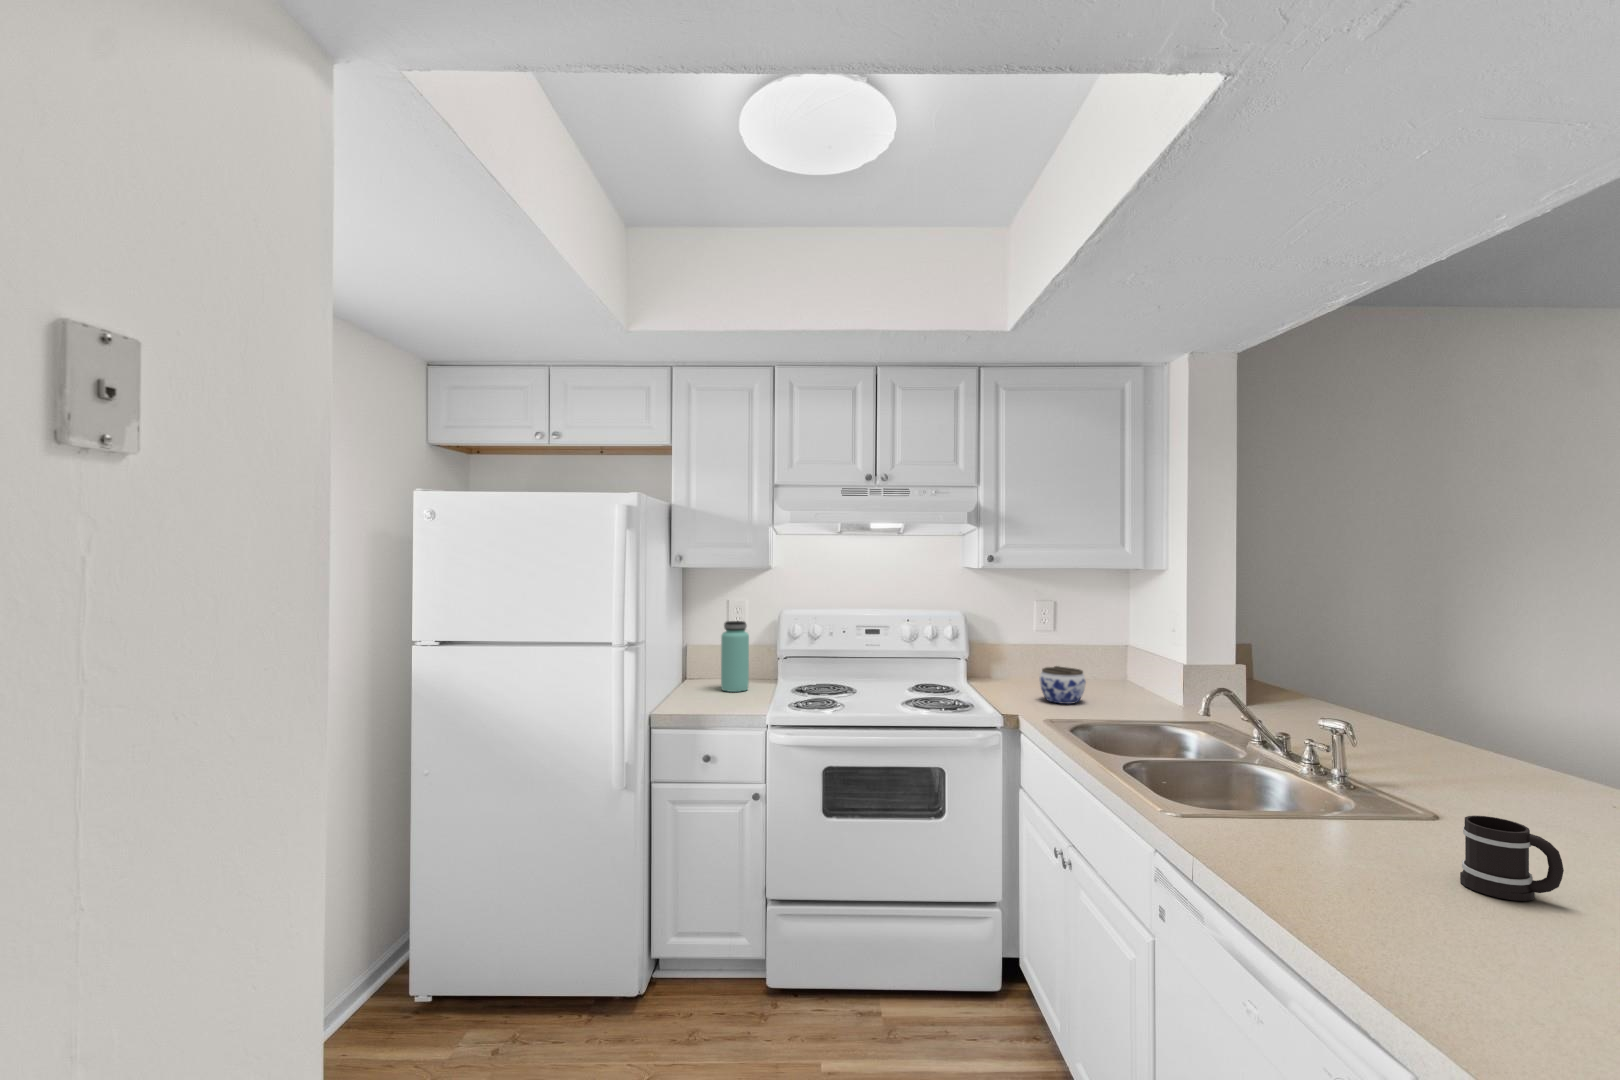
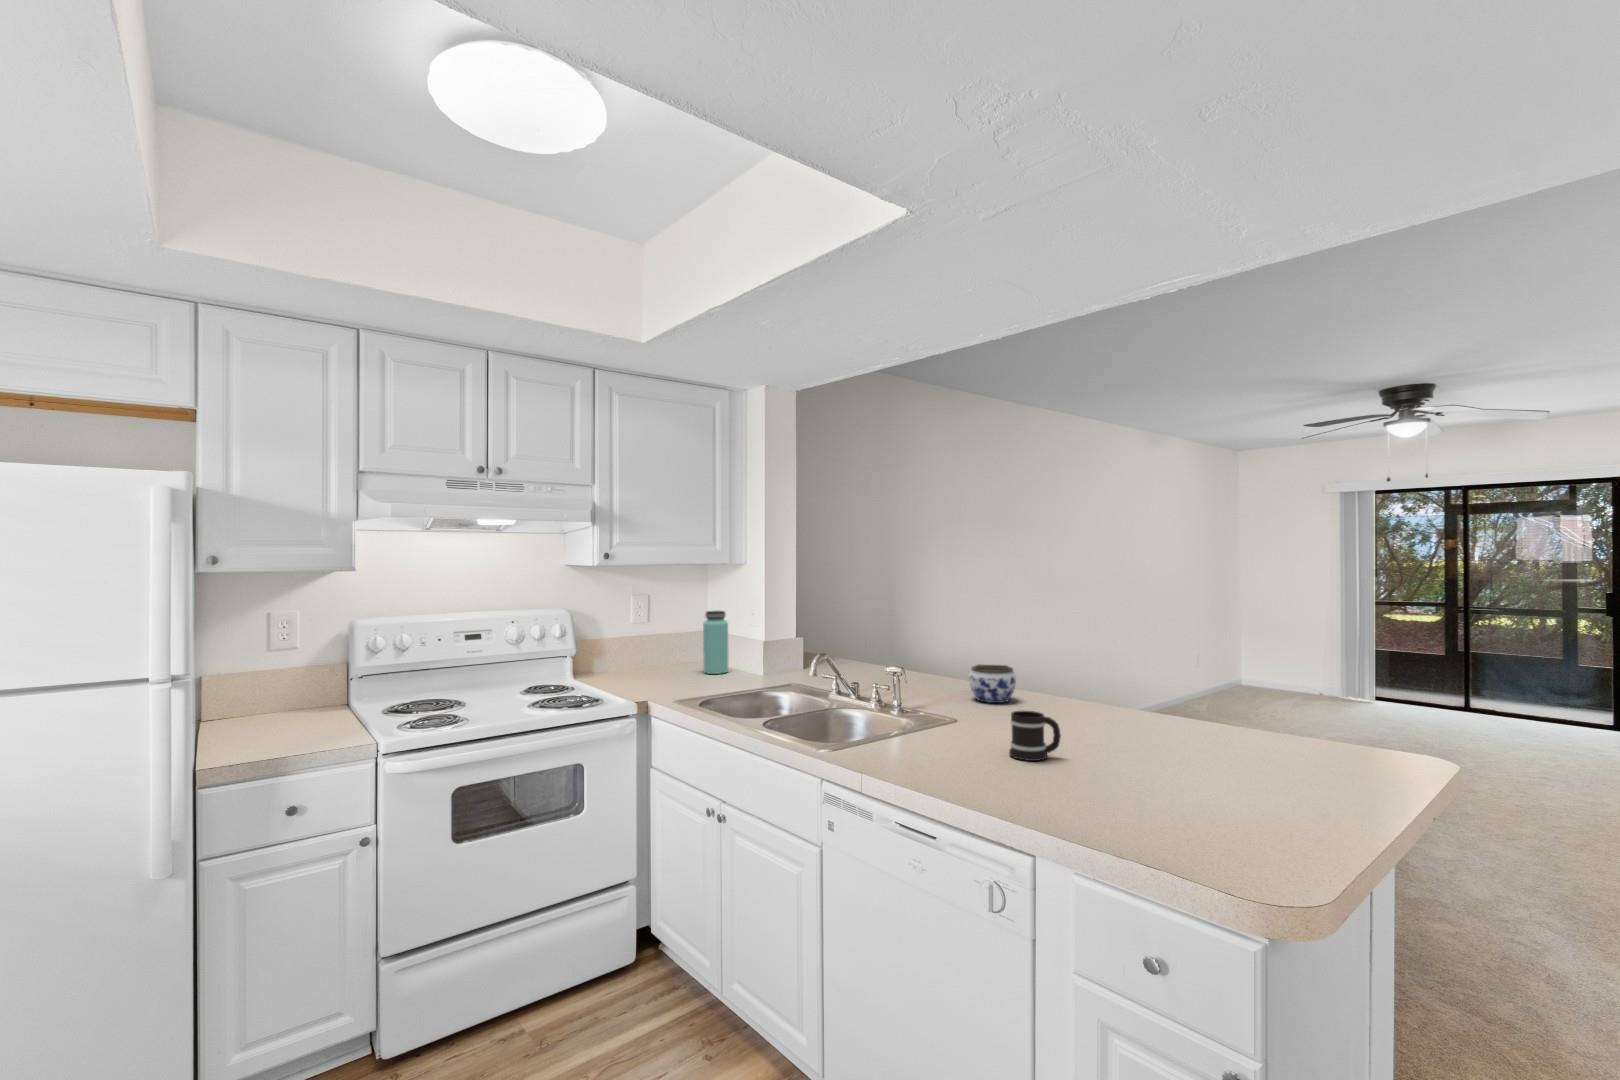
bottle: present [721,621,749,692] -> present [703,611,728,674]
jar: present [1040,666,1086,704] -> present [969,665,1016,703]

